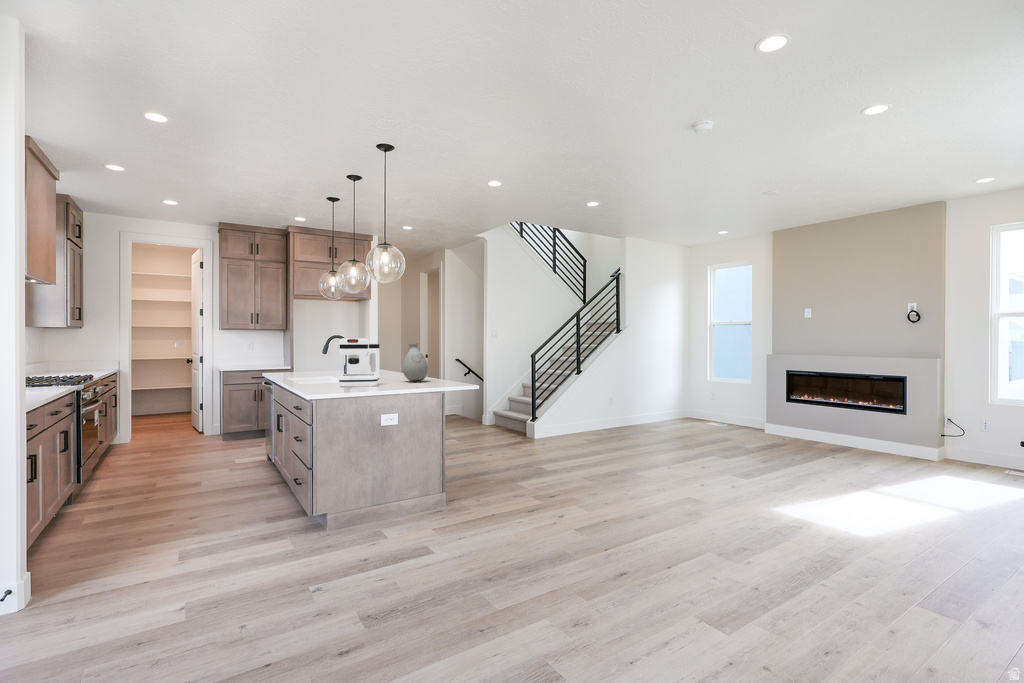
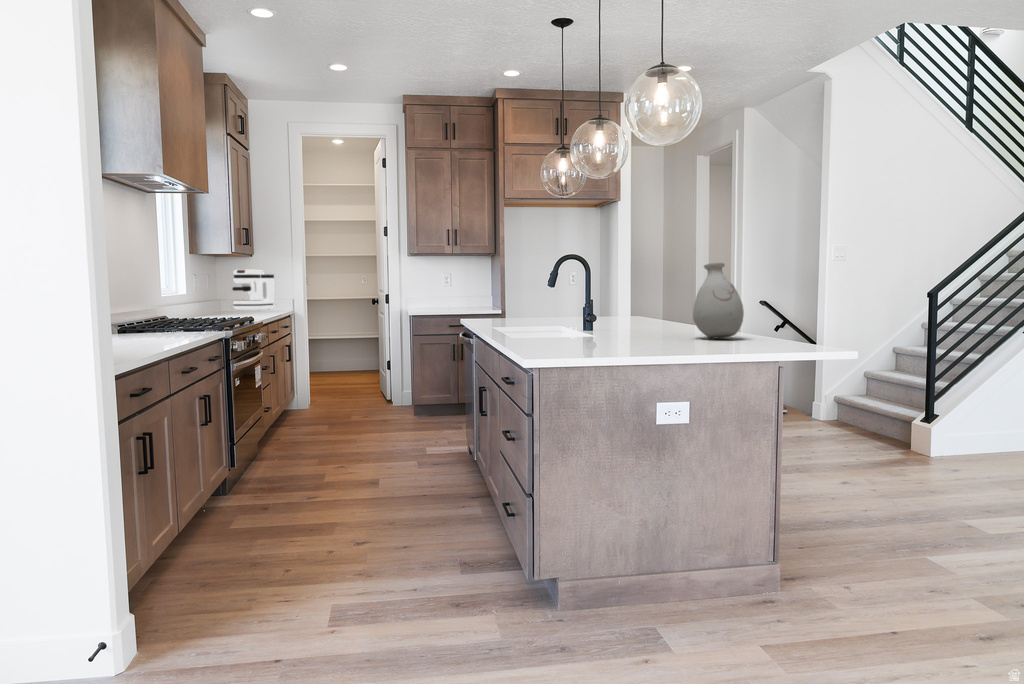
coffee maker: present [339,338,380,387] -> present [232,269,275,310]

